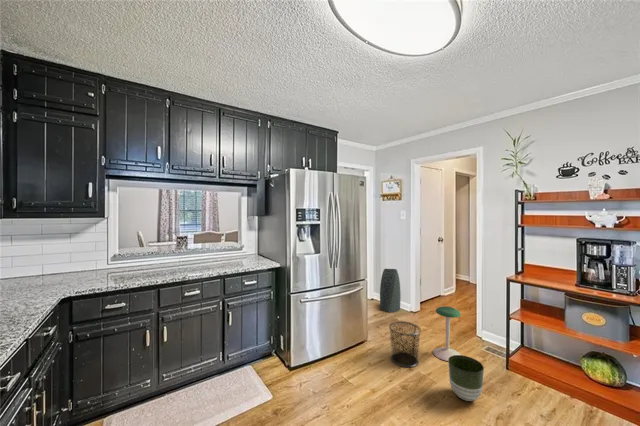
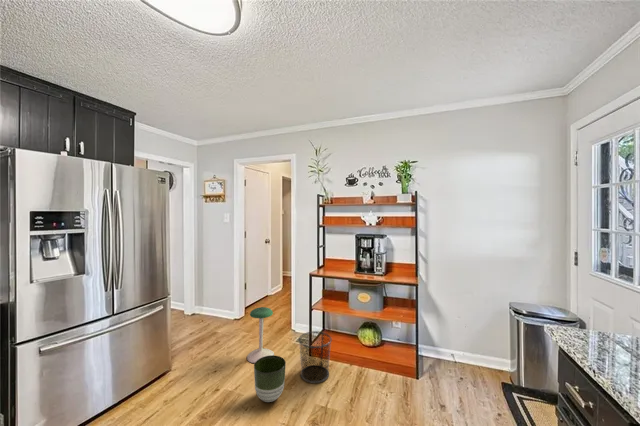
air purifier: present [380,269,401,312] -> none [199,275,223,323]
waste bin: present [389,321,421,367] -> present [299,331,332,383]

